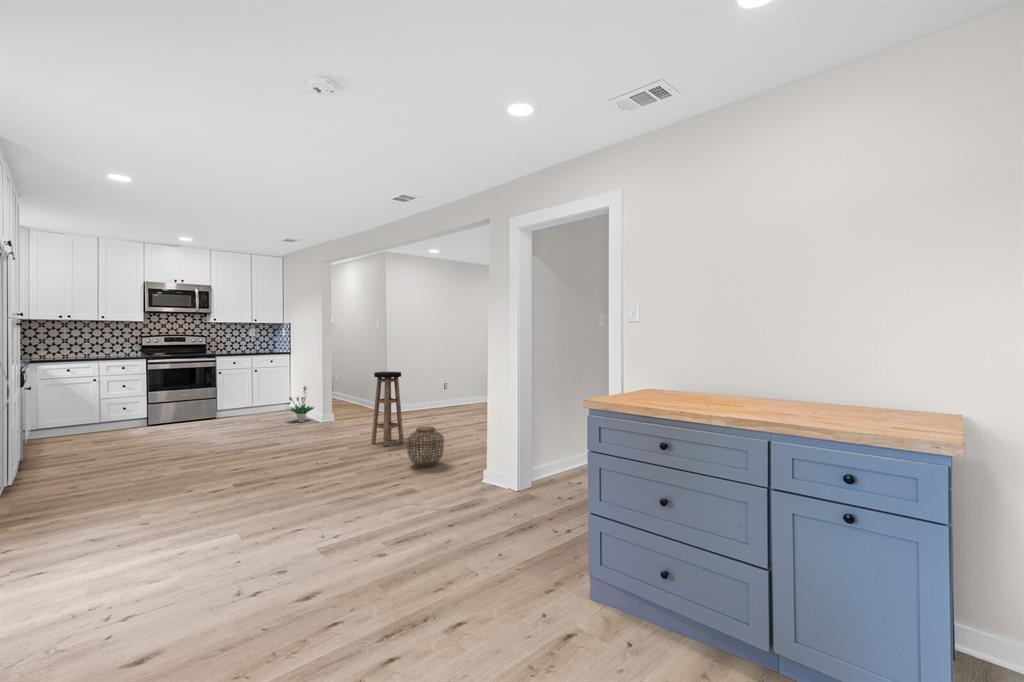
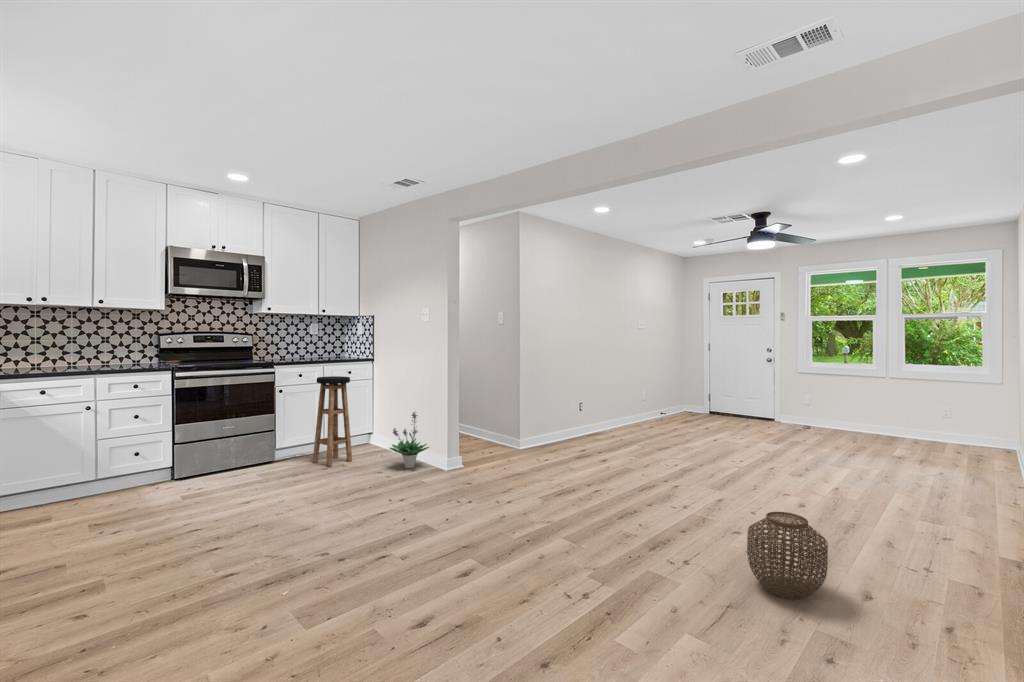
bar stool: present [371,372,404,446] -> present [313,376,352,466]

